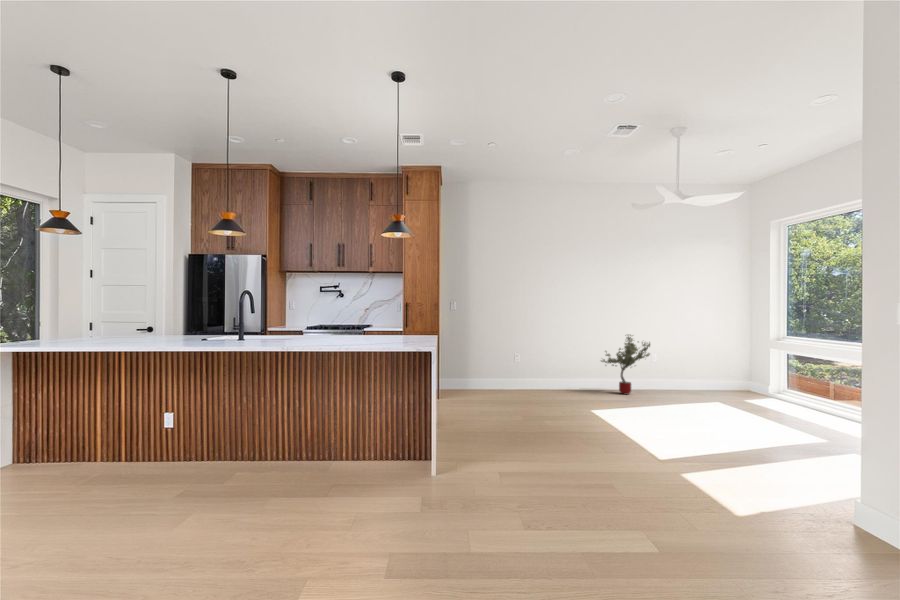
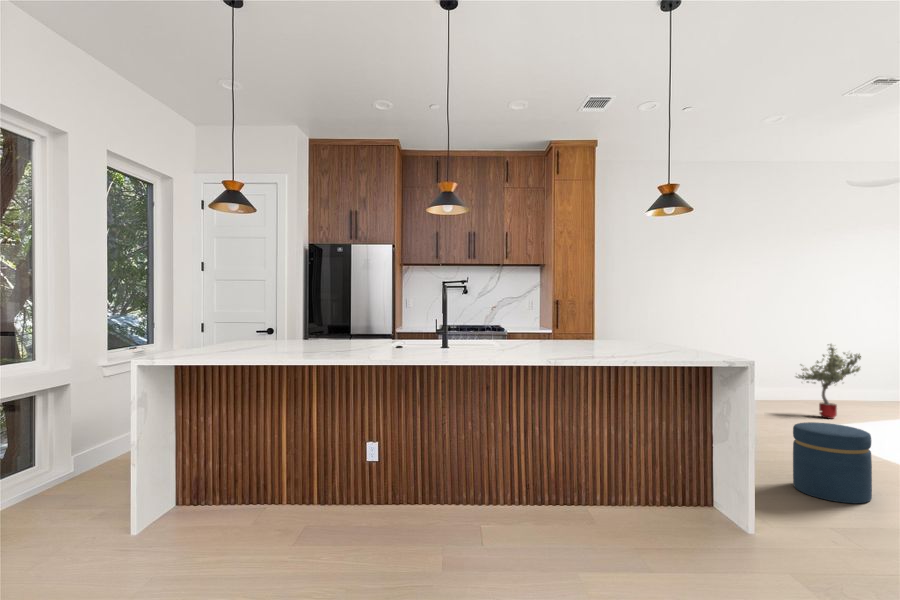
ottoman: none [514,396,563,457] -> present [793,422,872,503]

